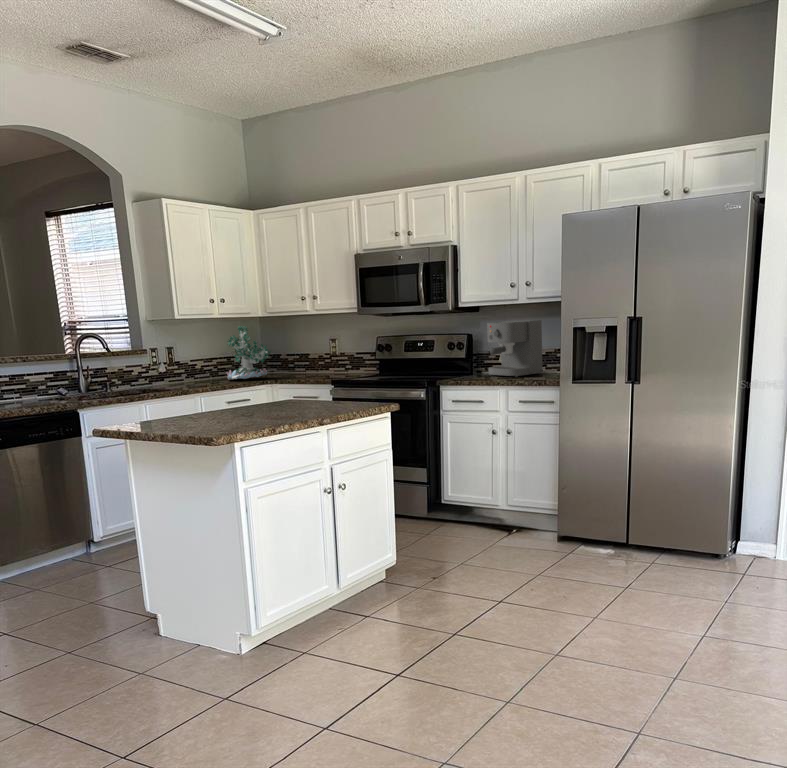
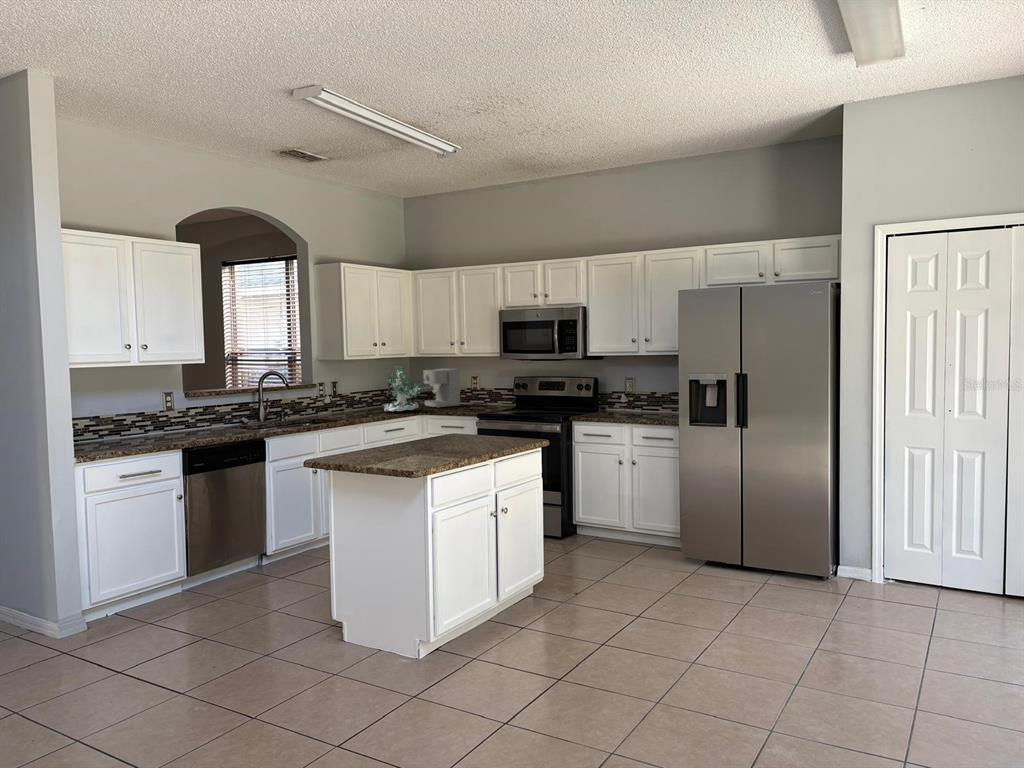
coffee maker: present [487,320,543,377] -> present [420,369,460,408]

